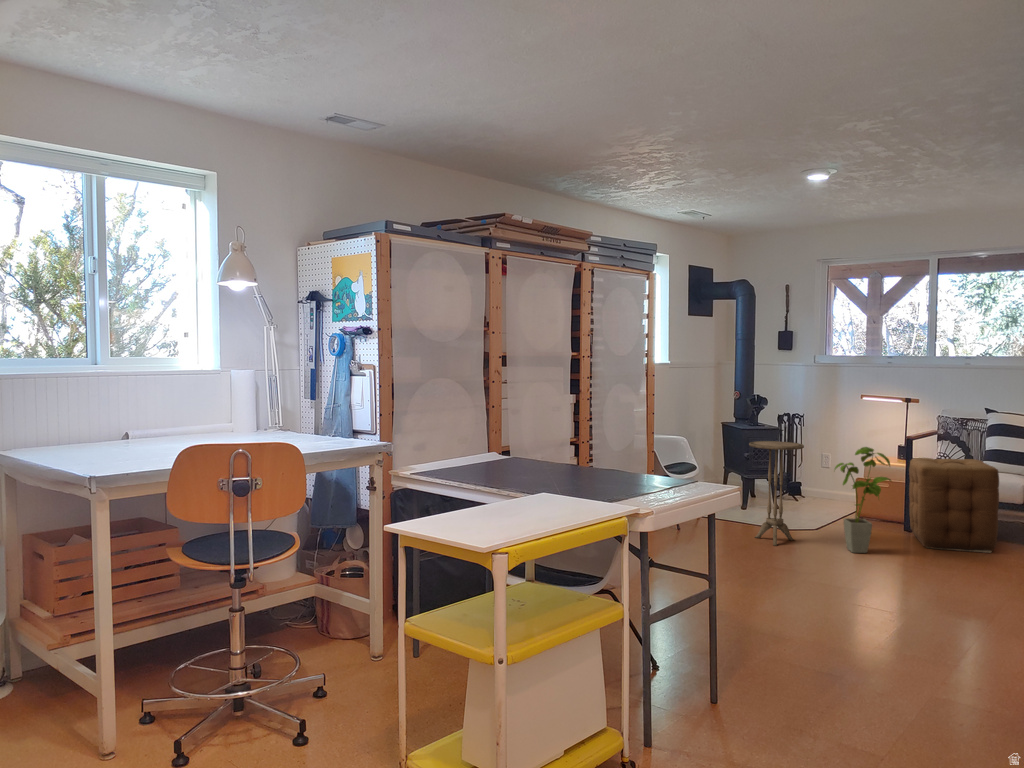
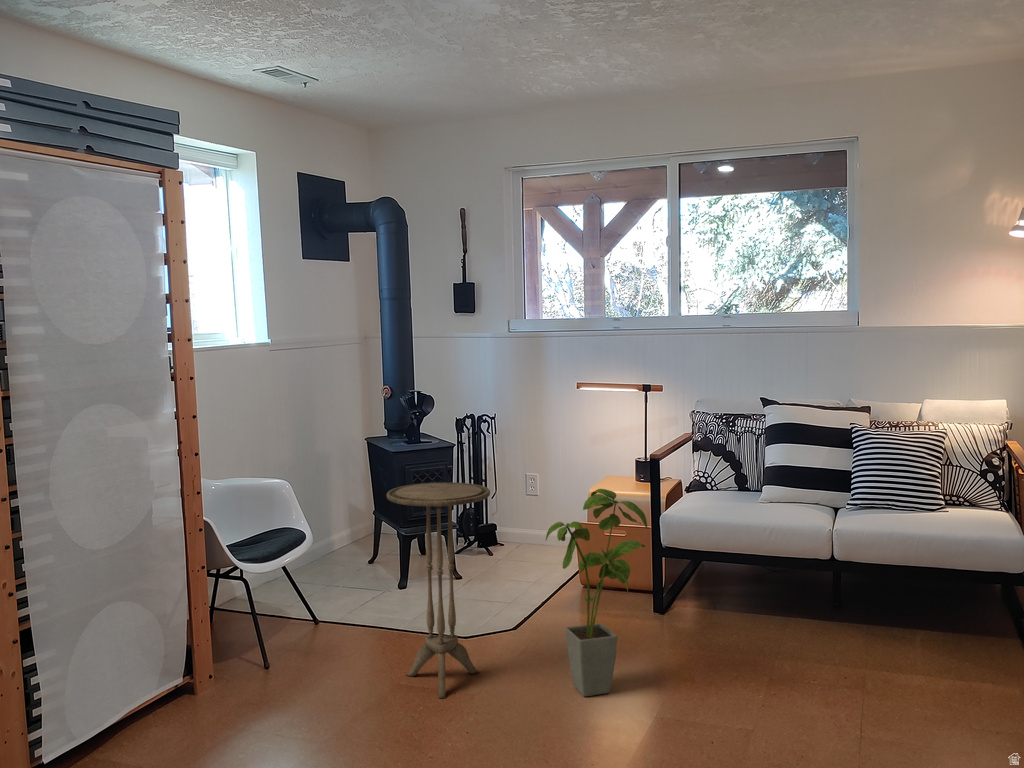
ottoman: present [909,458,999,553] -> none [666,488,811,657]

